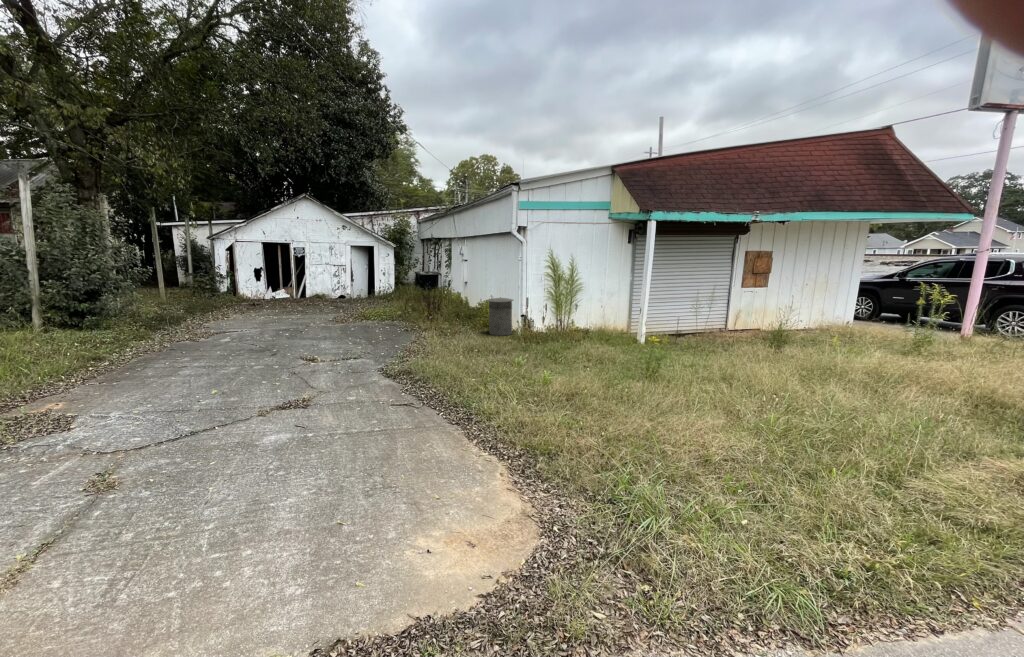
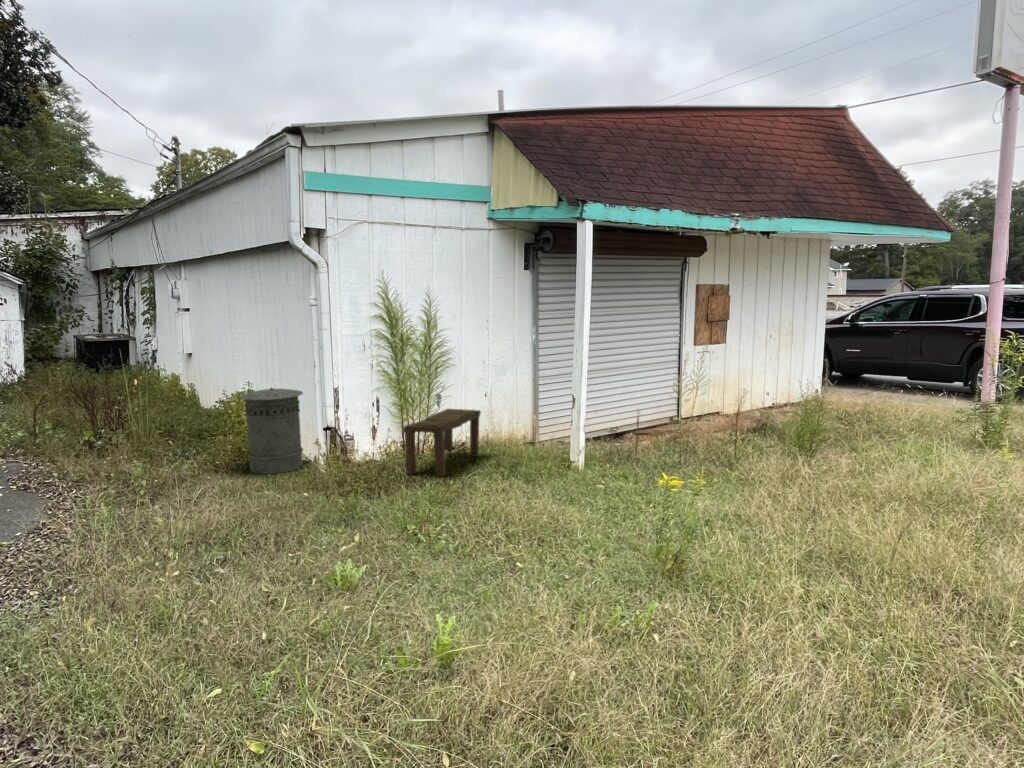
bench: none [556,312,597,342] -> present [404,409,481,477]

